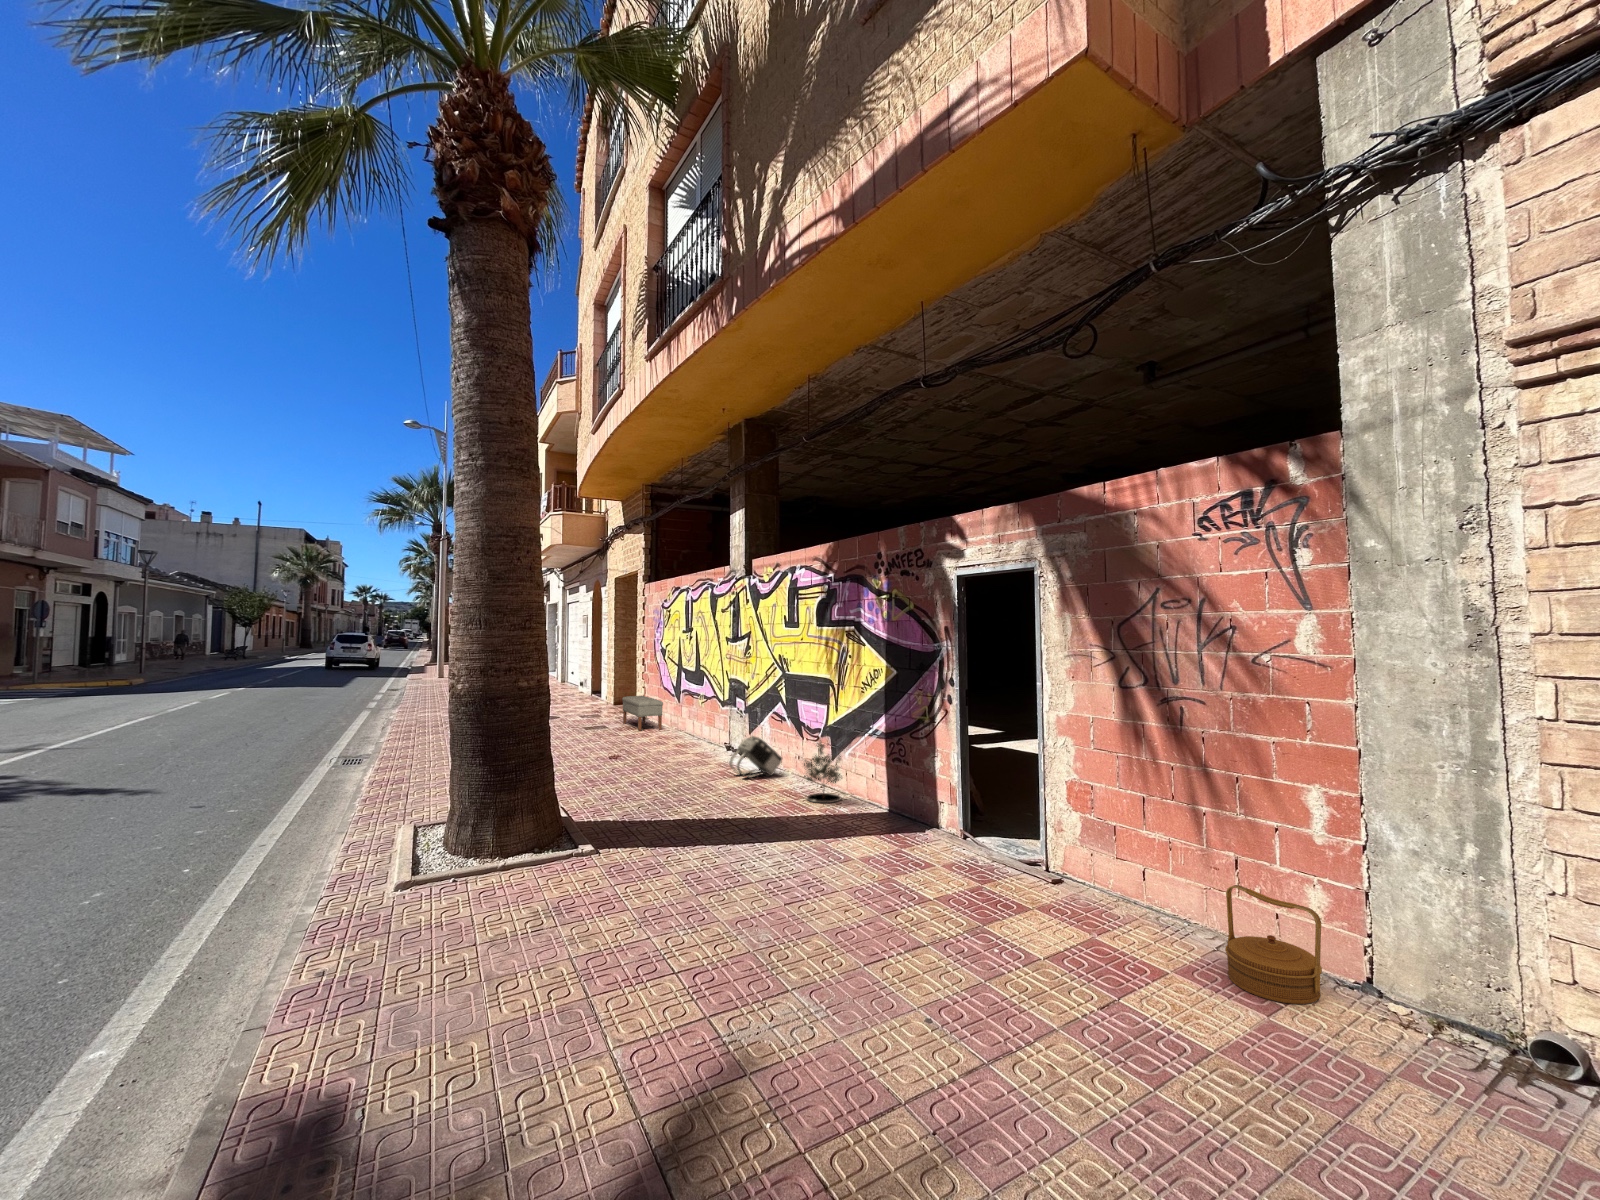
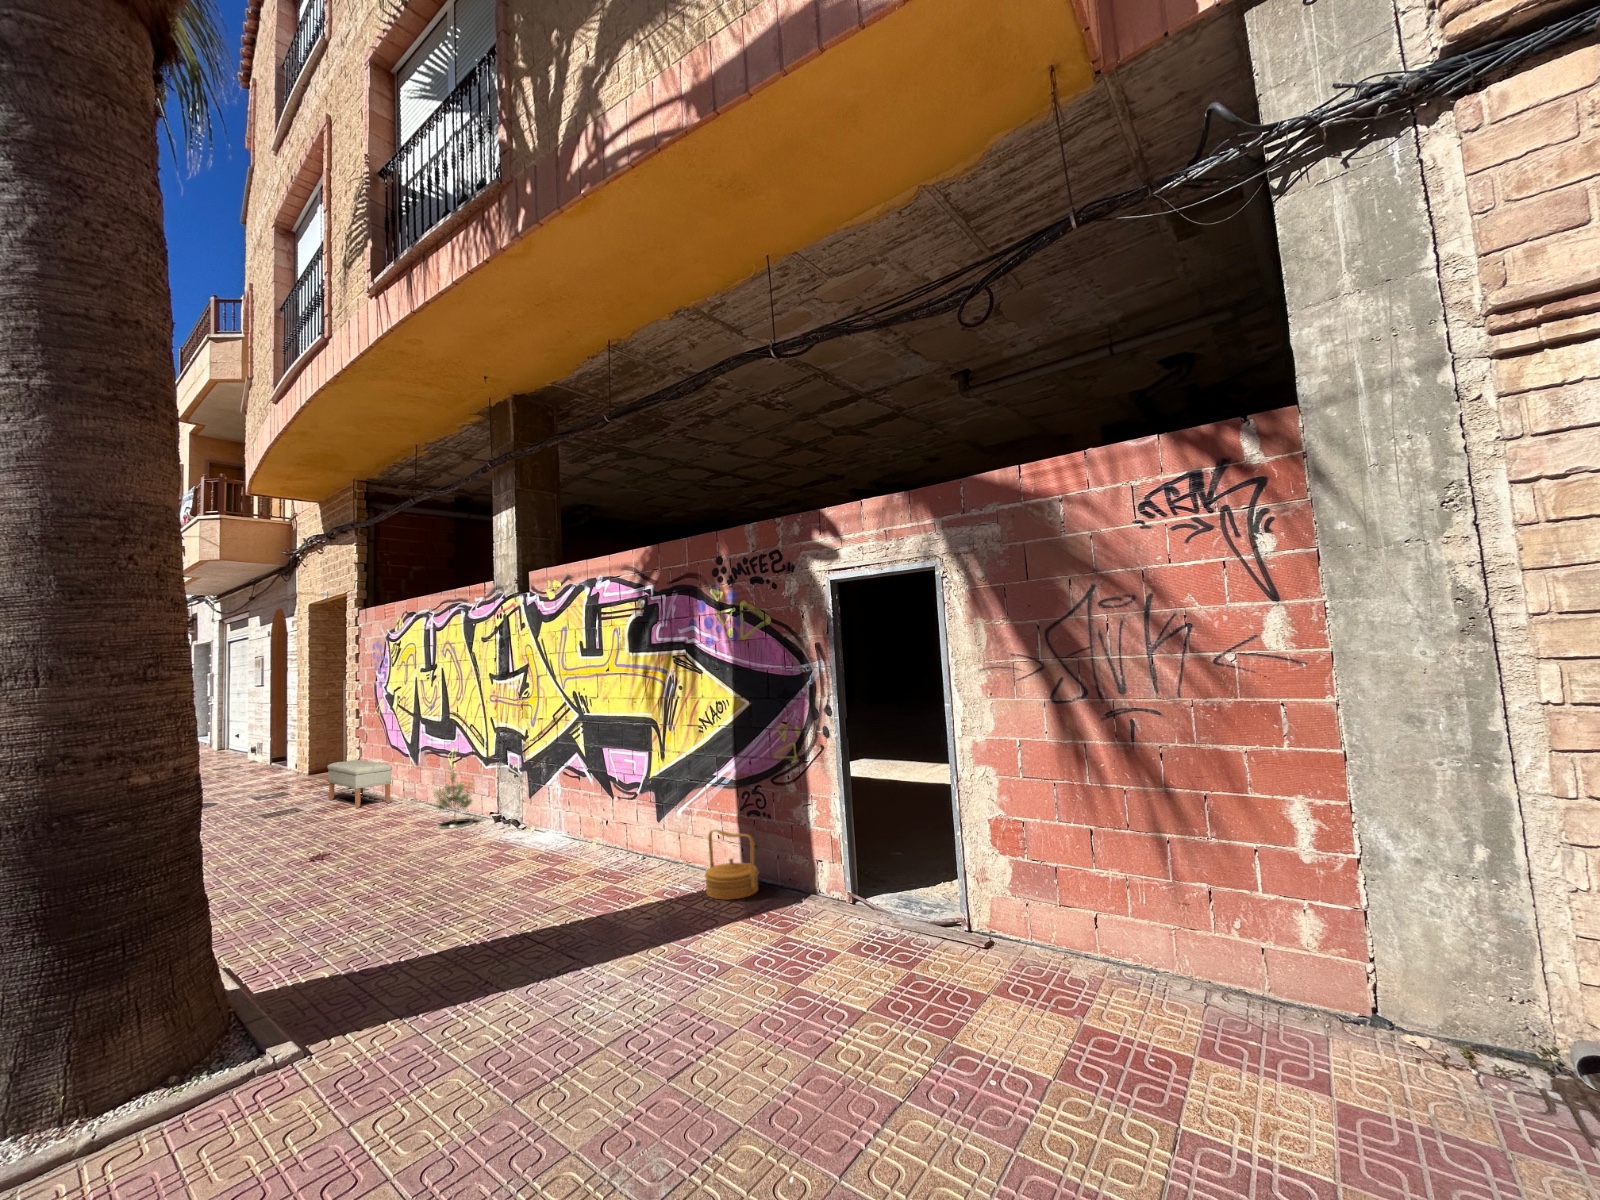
backpack: present [729,736,782,778] -> none [511,800,583,856]
potted tree: present [804,740,842,803] -> present [434,768,473,828]
woven basket: present [1225,885,1322,1004] -> present [705,830,759,900]

